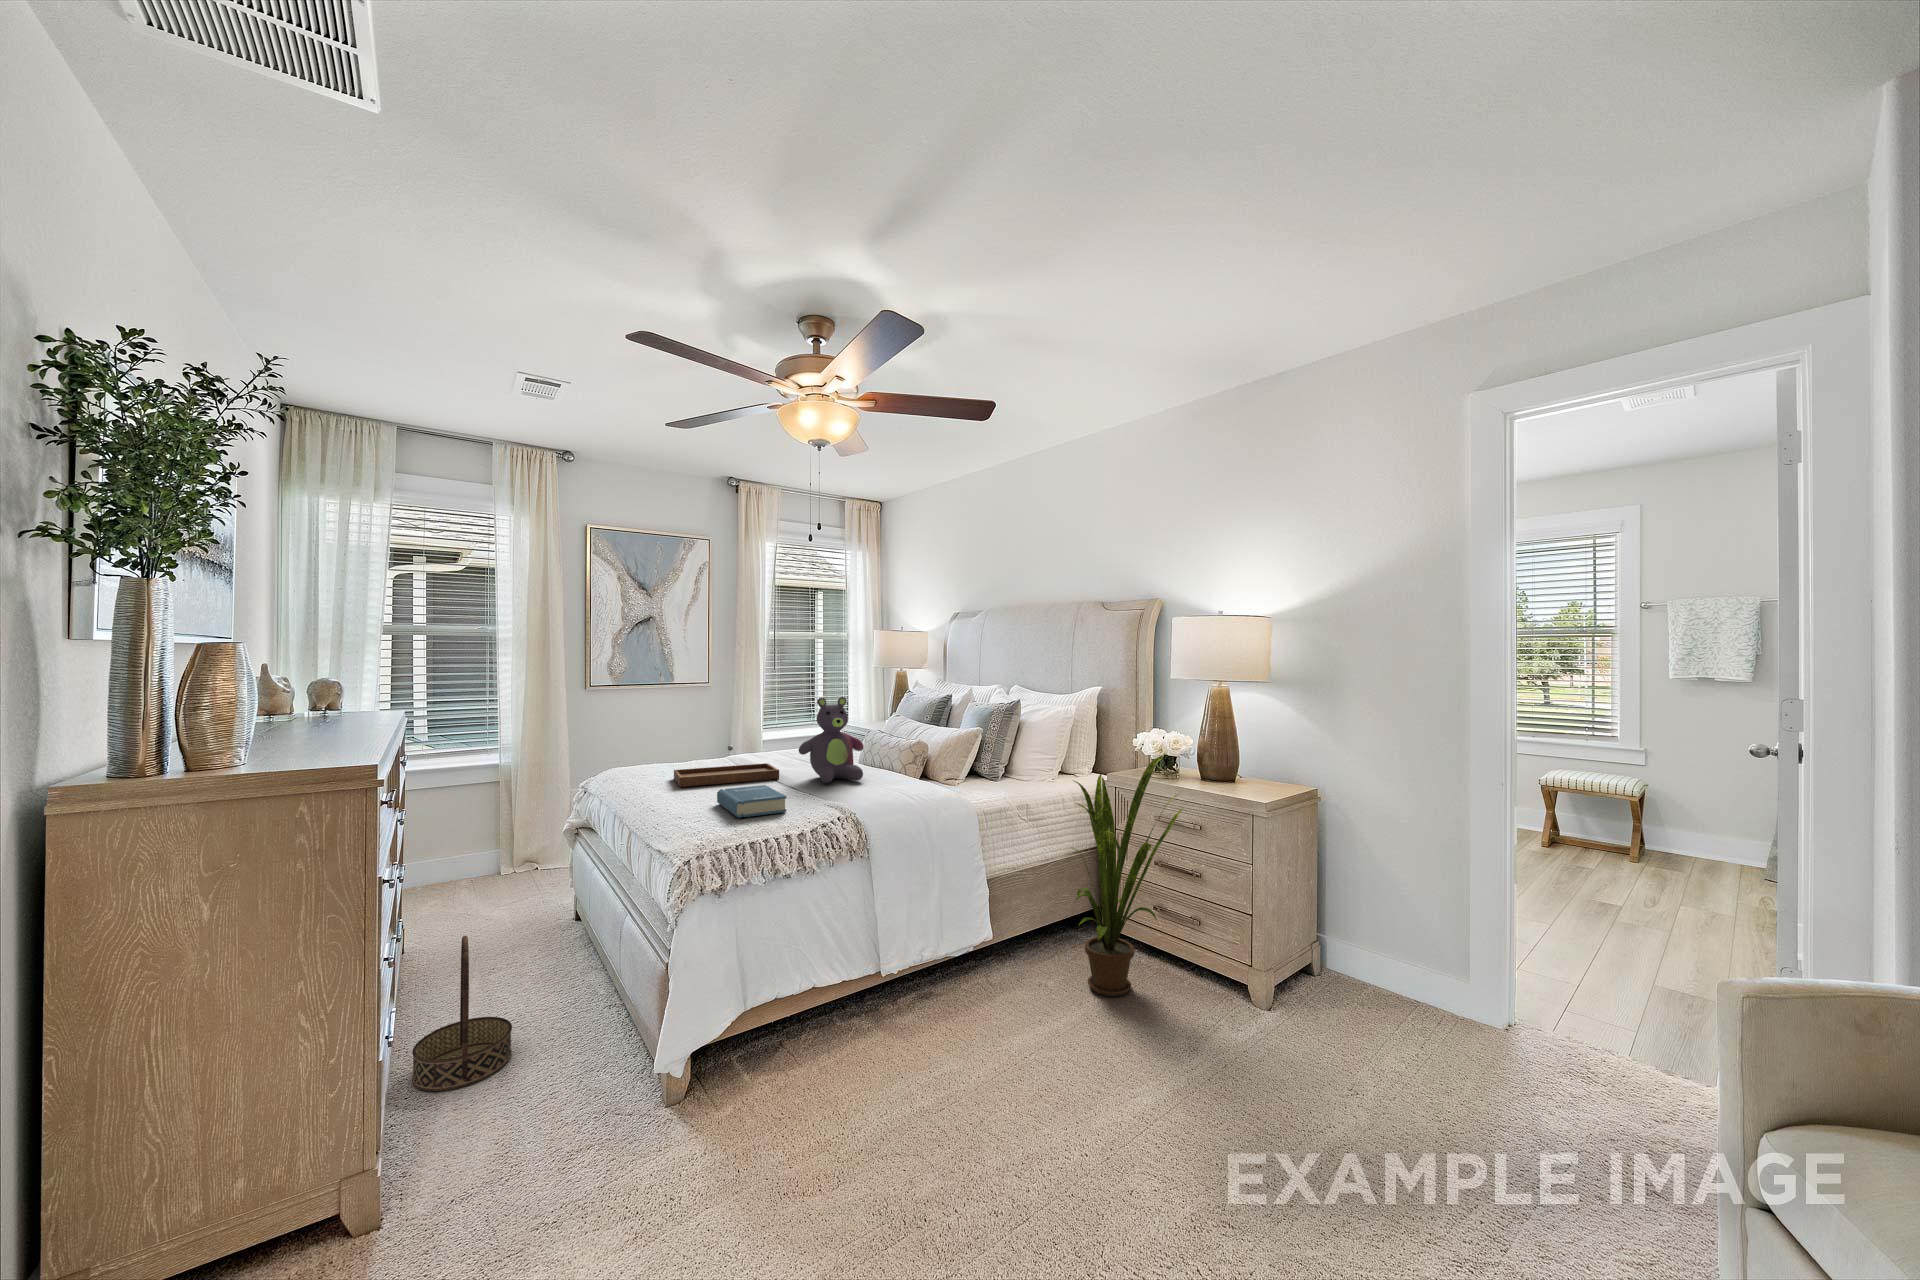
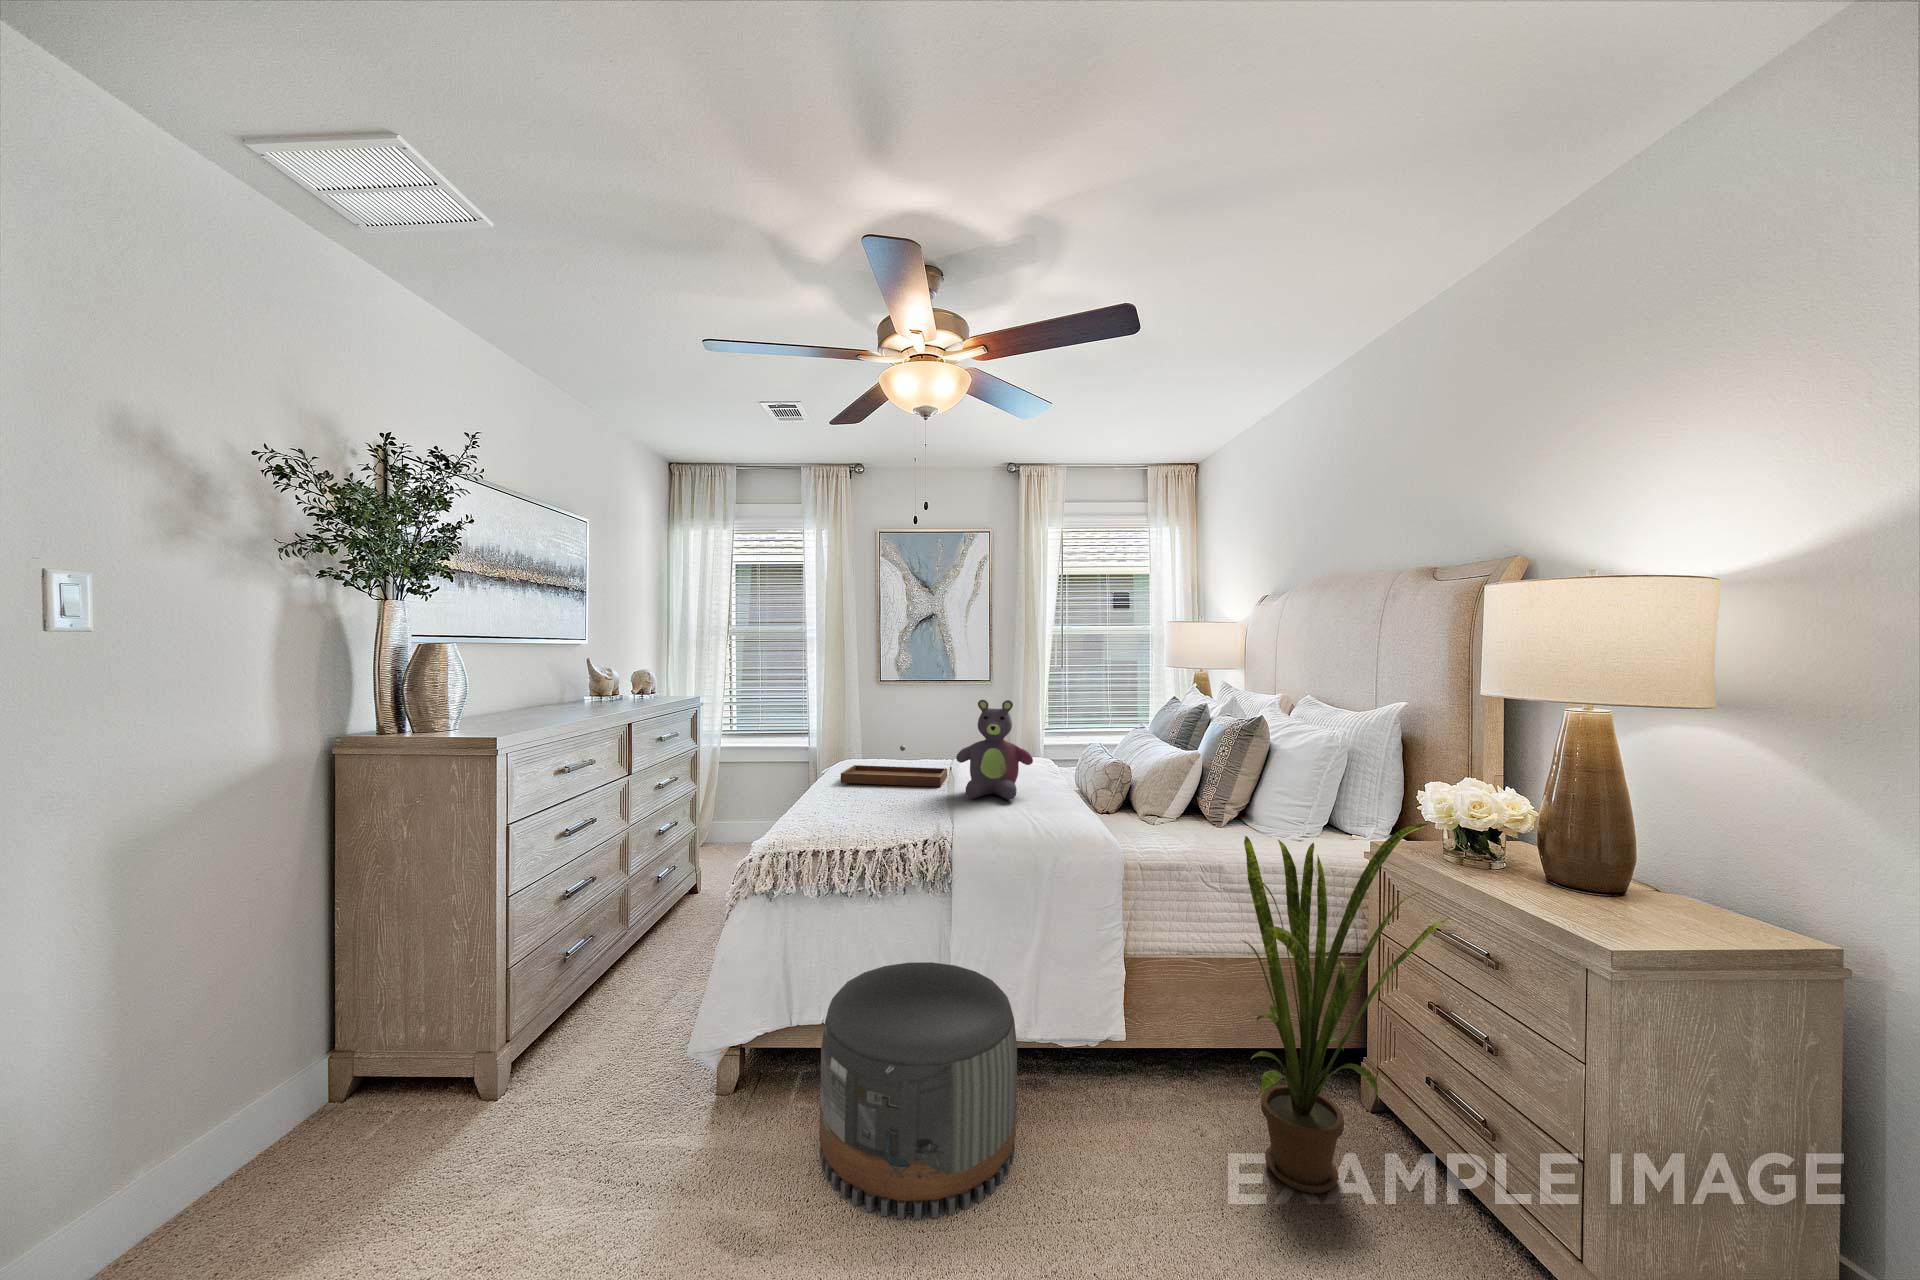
hardback book: present [717,785,787,818] -> none [821,790,889,824]
pouf: none [798,915,957,1110] -> present [819,962,1017,1219]
basket: present [412,936,512,1091] -> none [586,890,666,1022]

